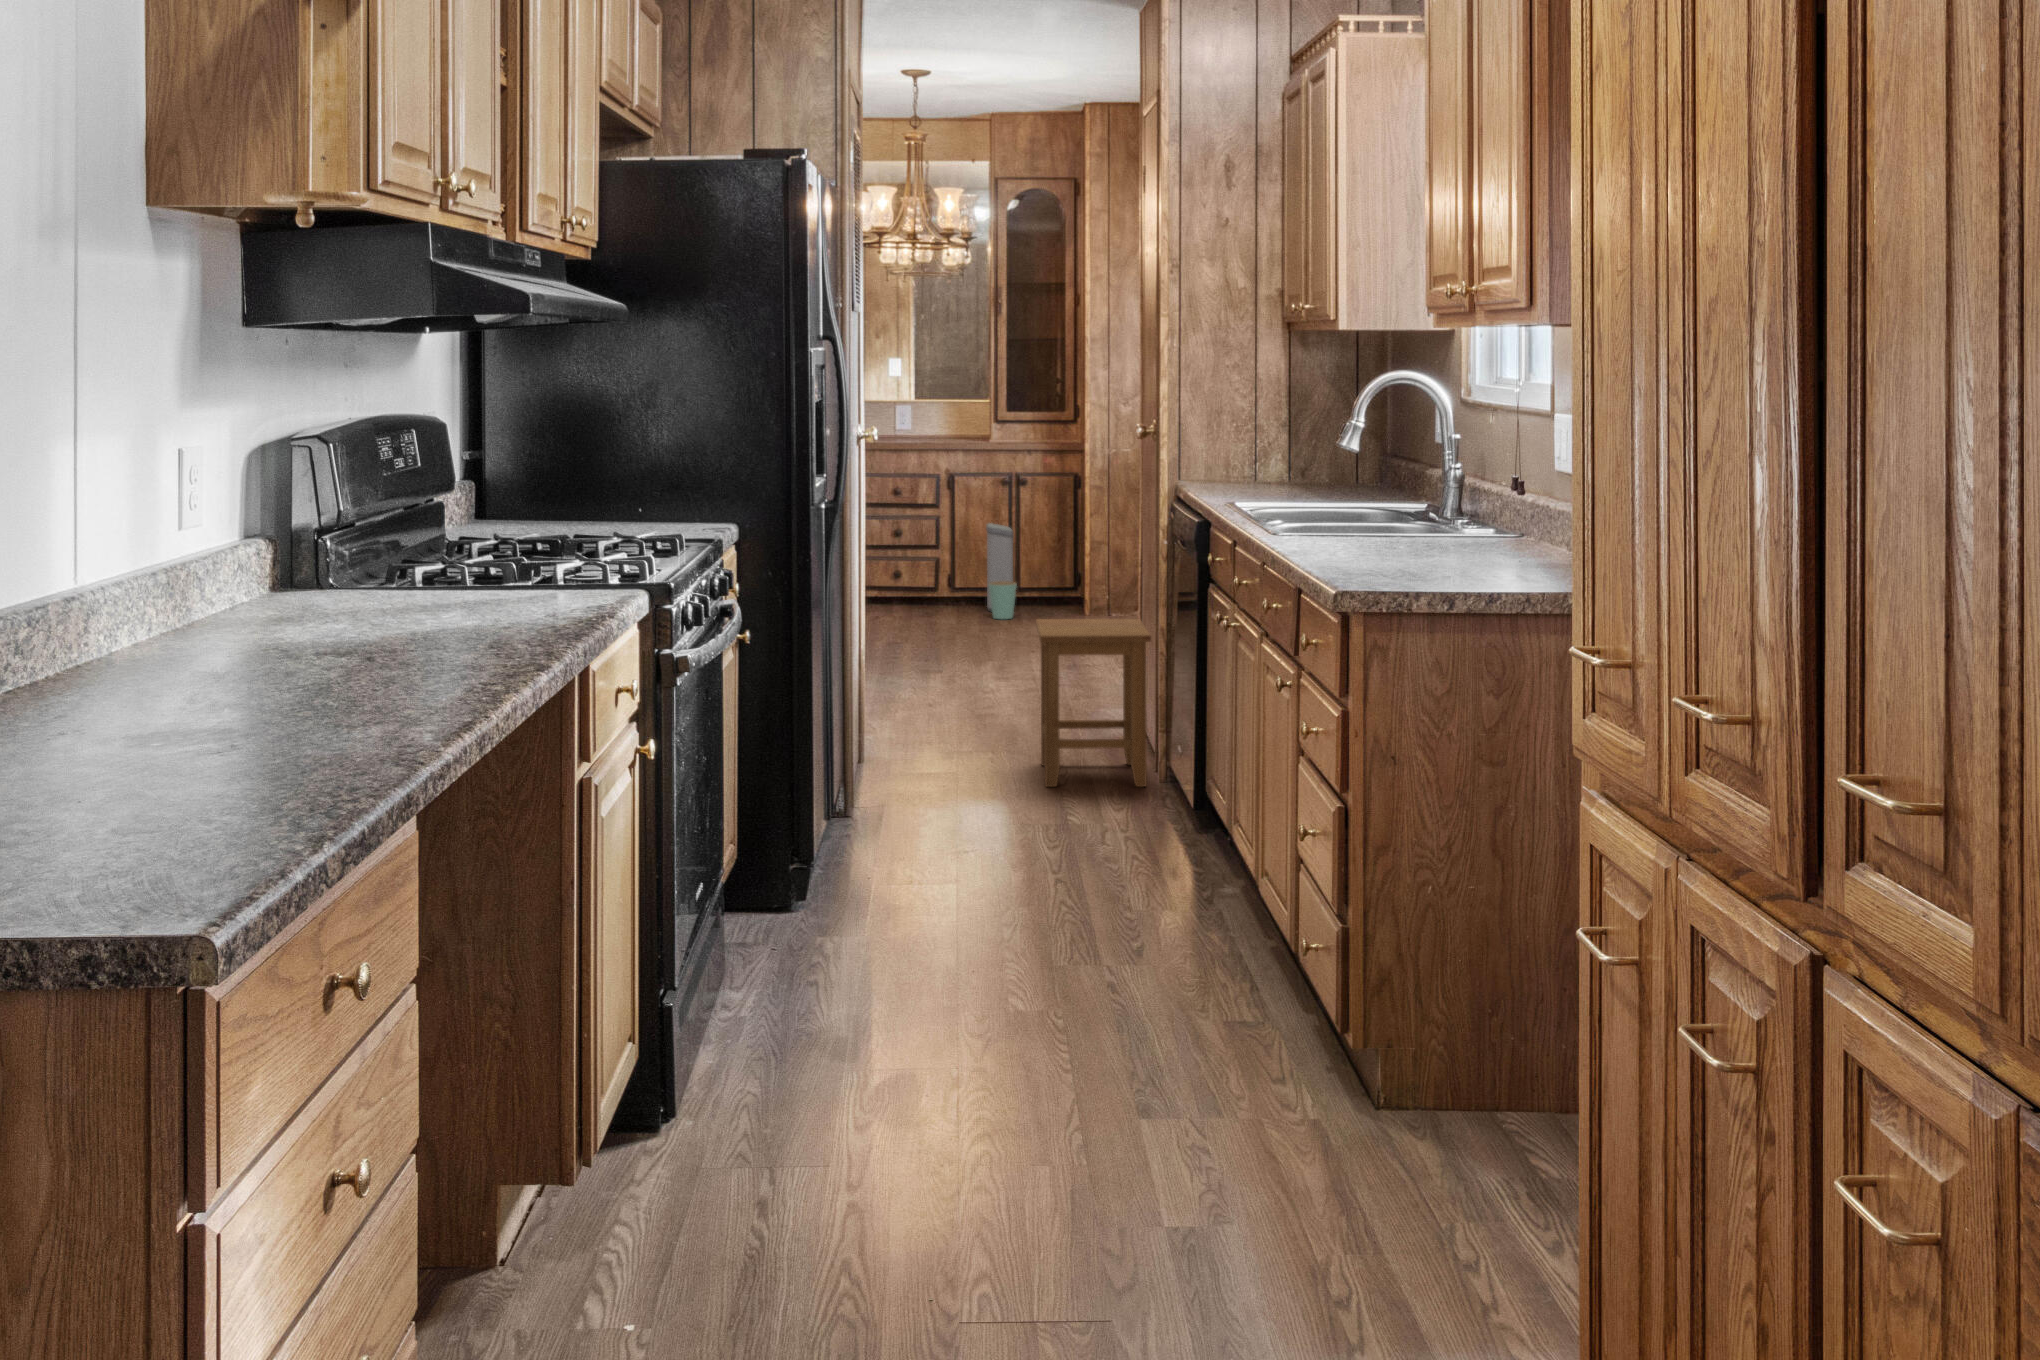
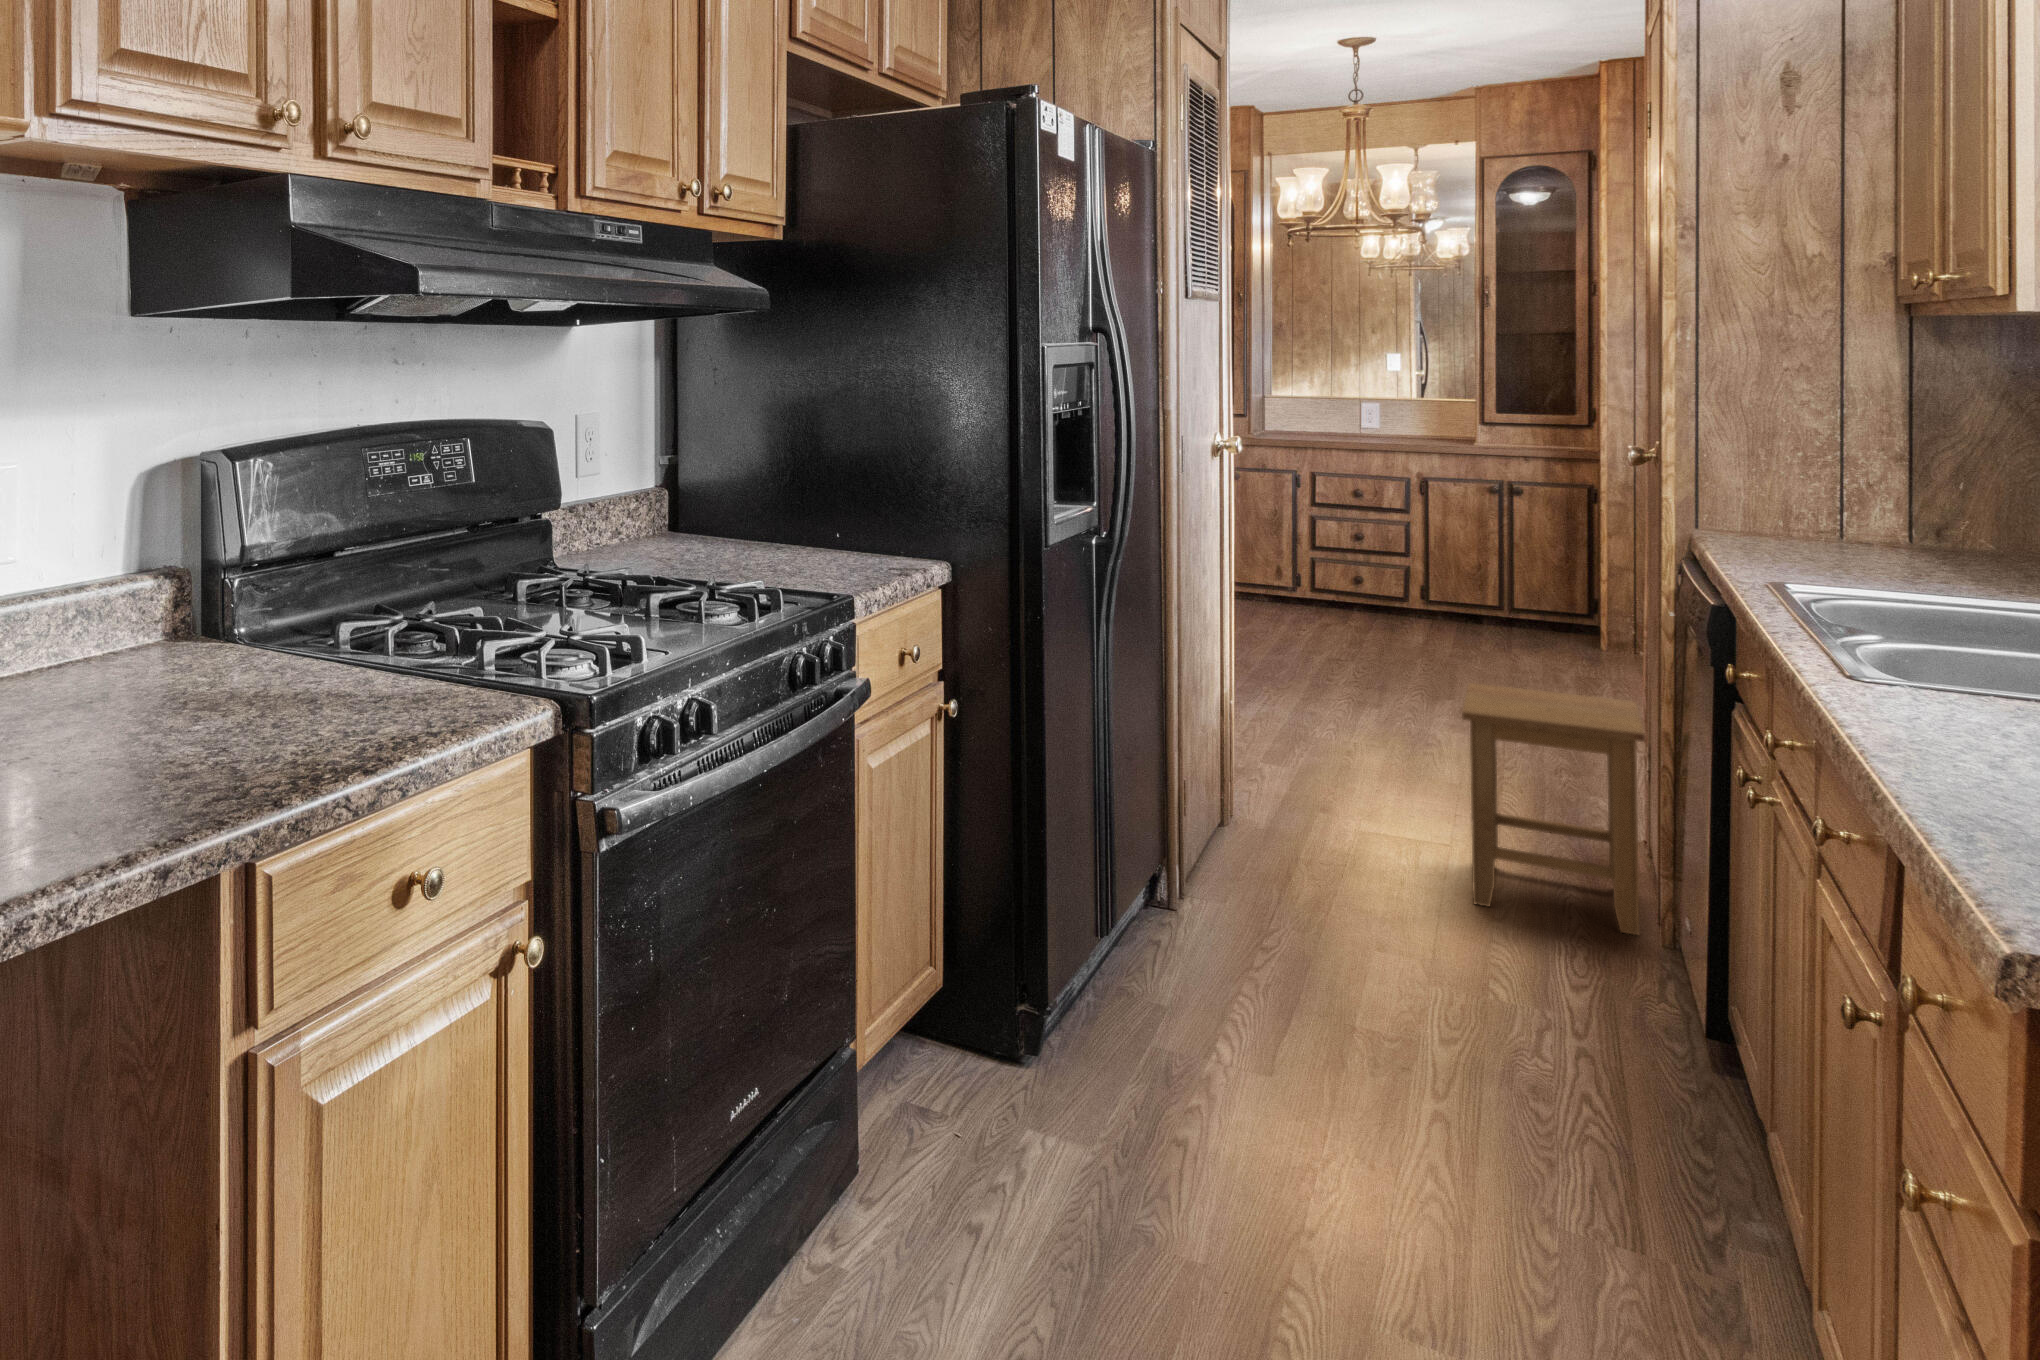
trash can: present [986,523,1017,619] -> none [1467,535,1506,646]

